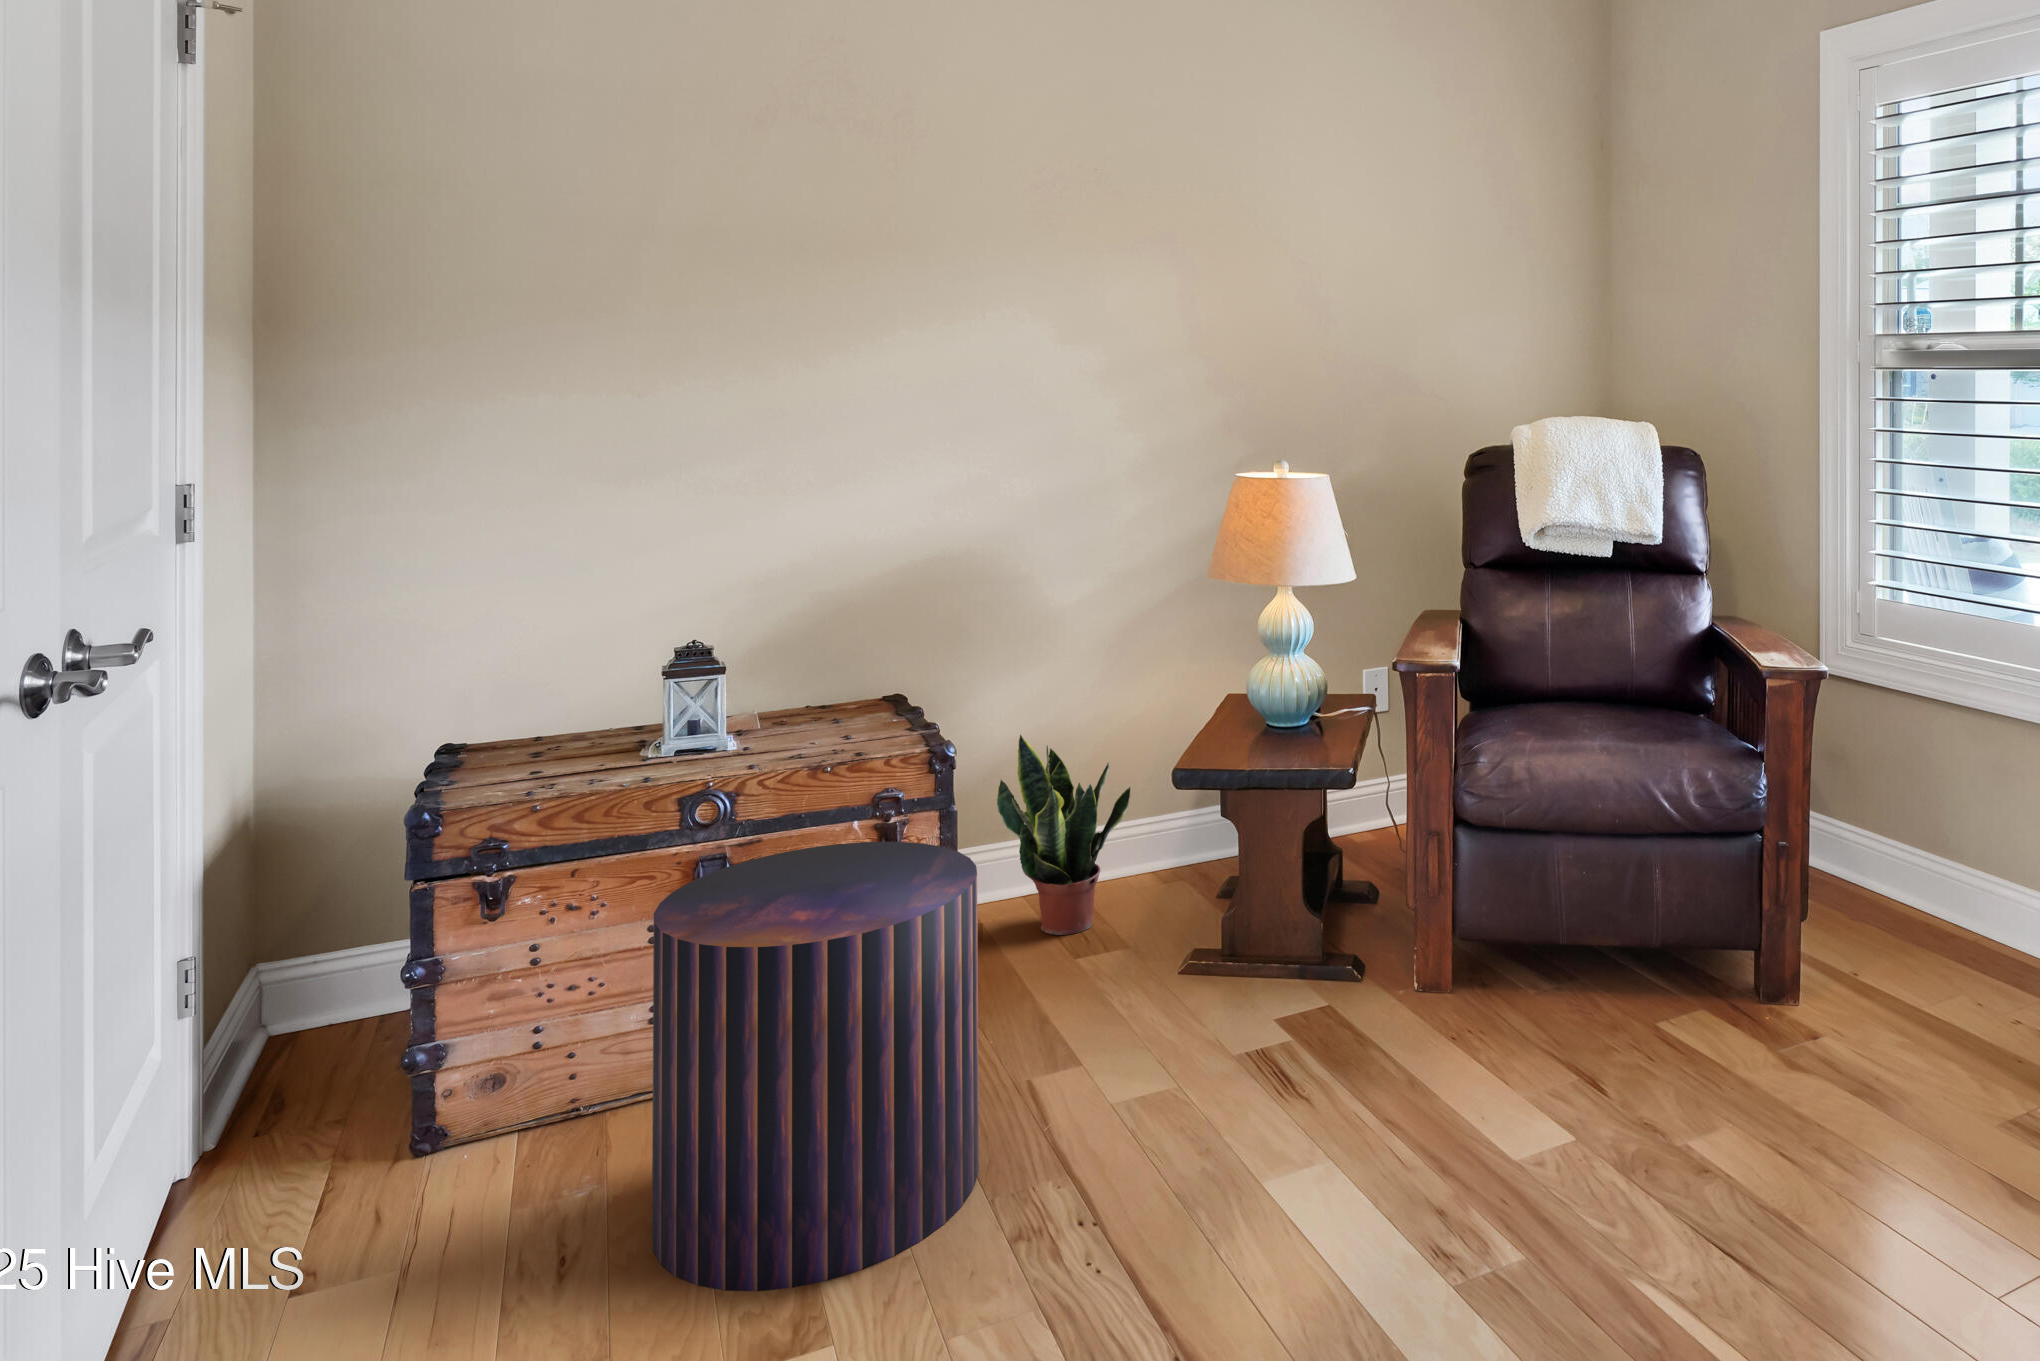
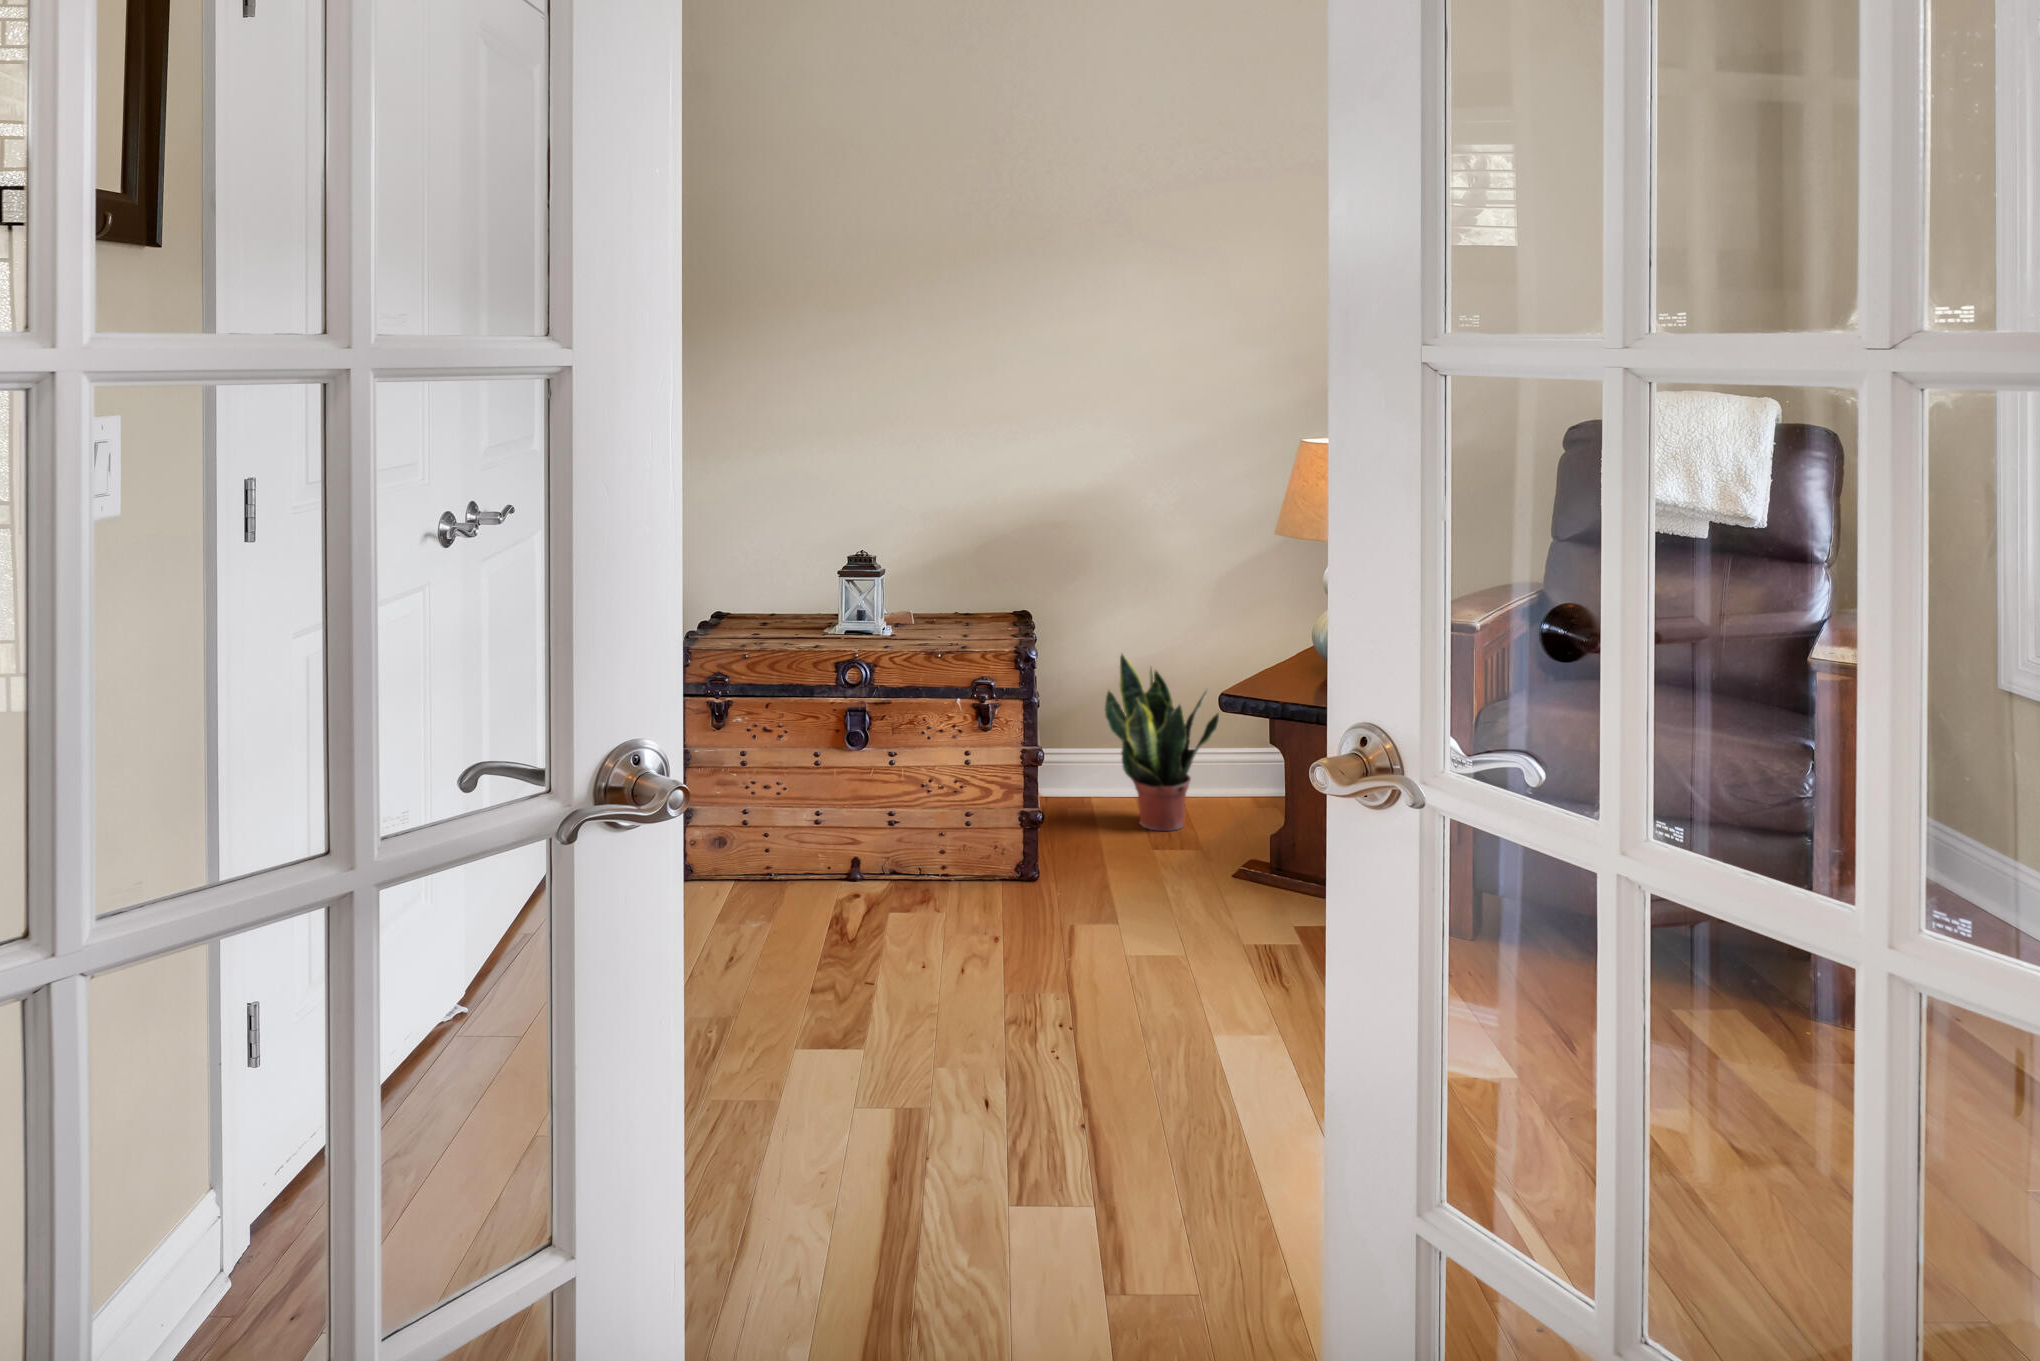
pouf: present [652,842,979,1291] -> none [786,711,1011,1012]

